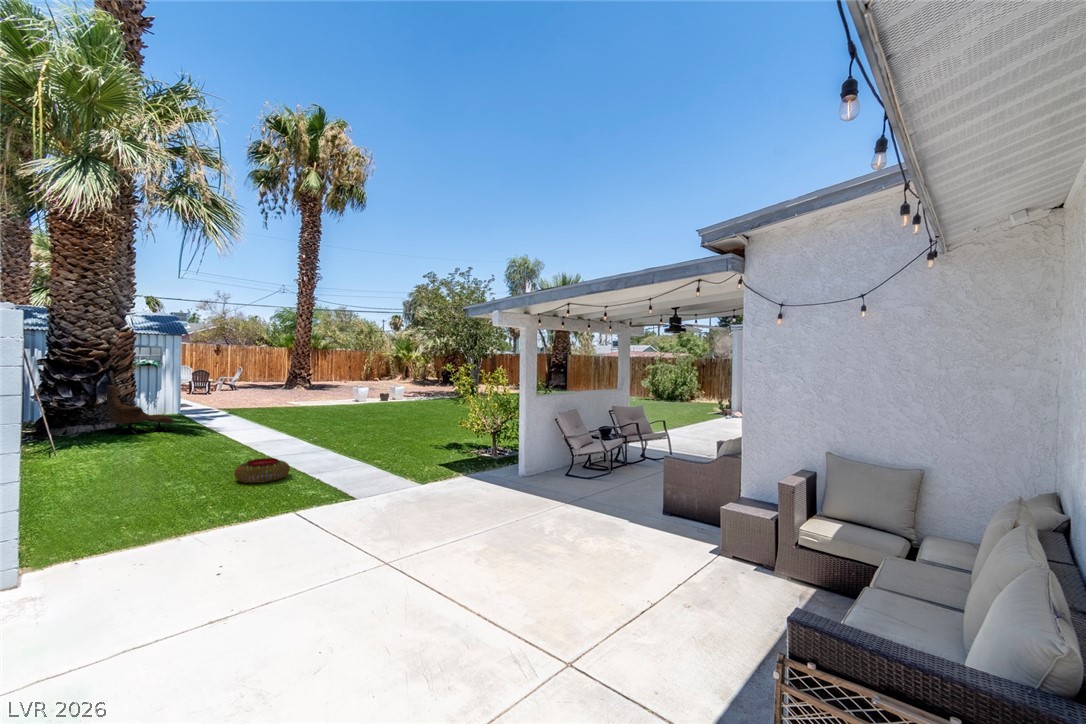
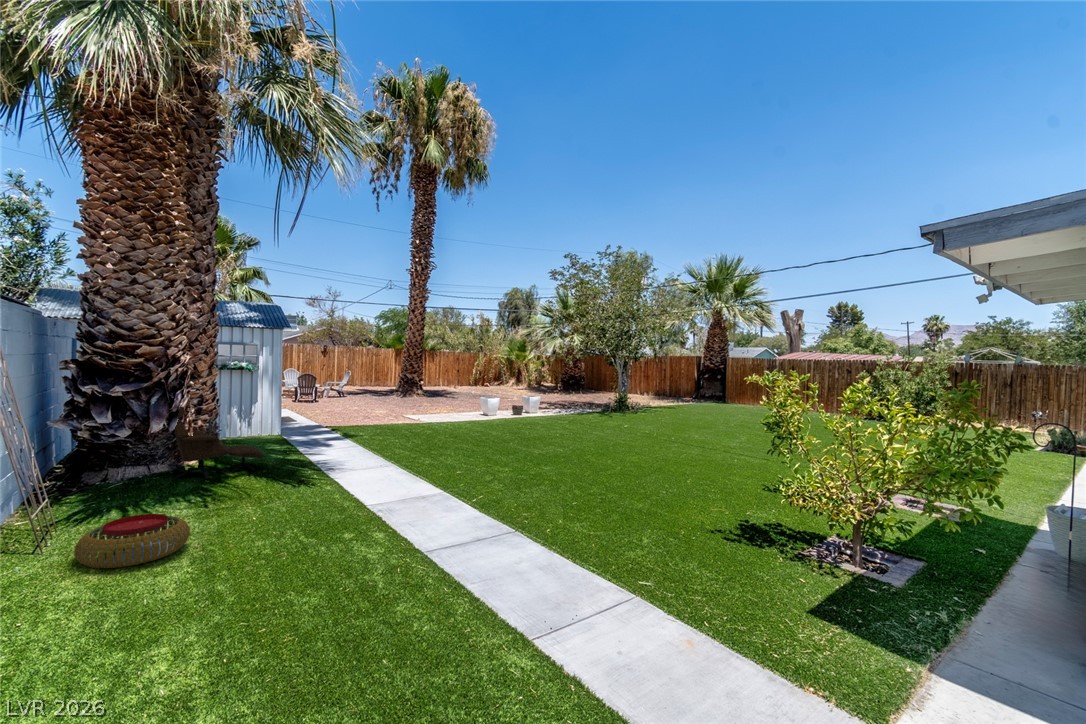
pouf: present [234,458,290,483] -> present [75,514,190,568]

